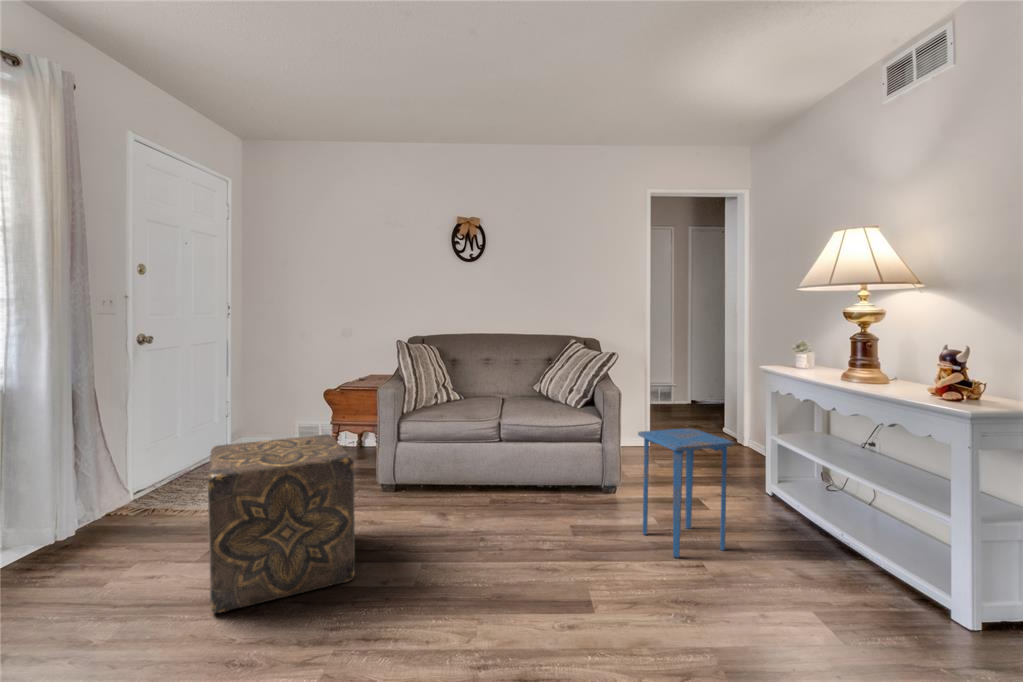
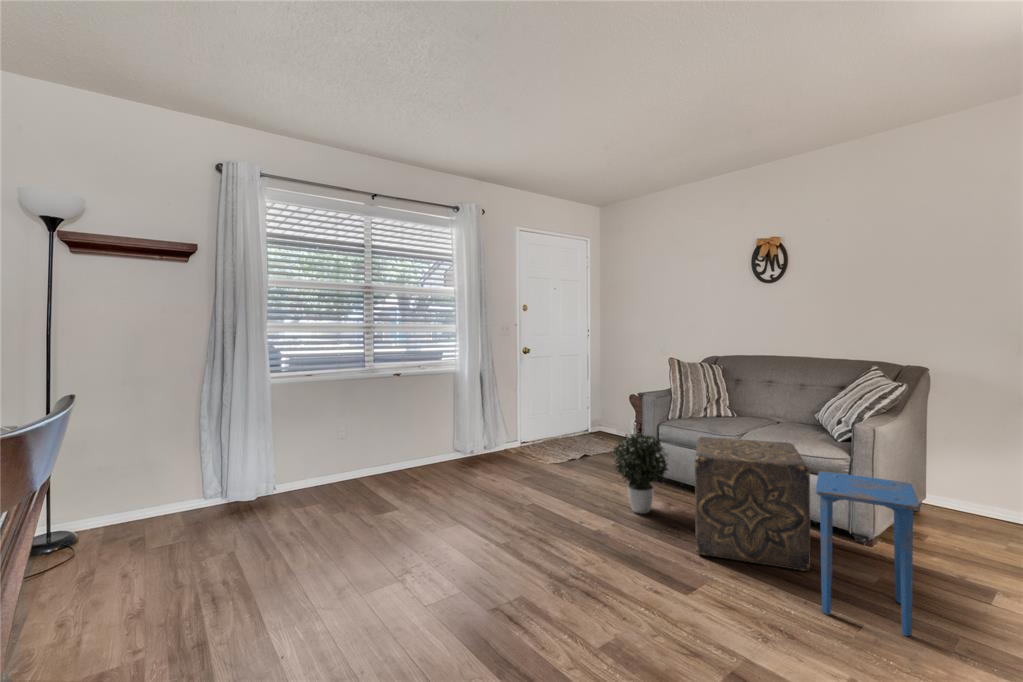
potted plant: none [390,427,464,532] -> present [614,432,668,514]
ottoman: present [208,434,355,613] -> present [695,437,810,571]

